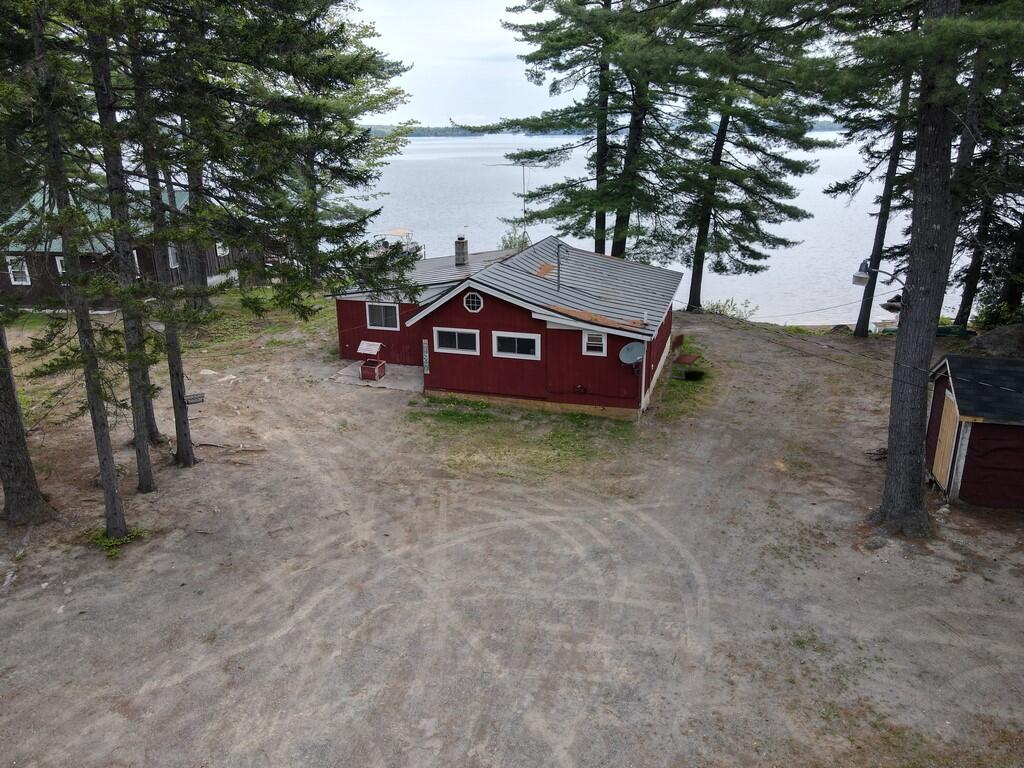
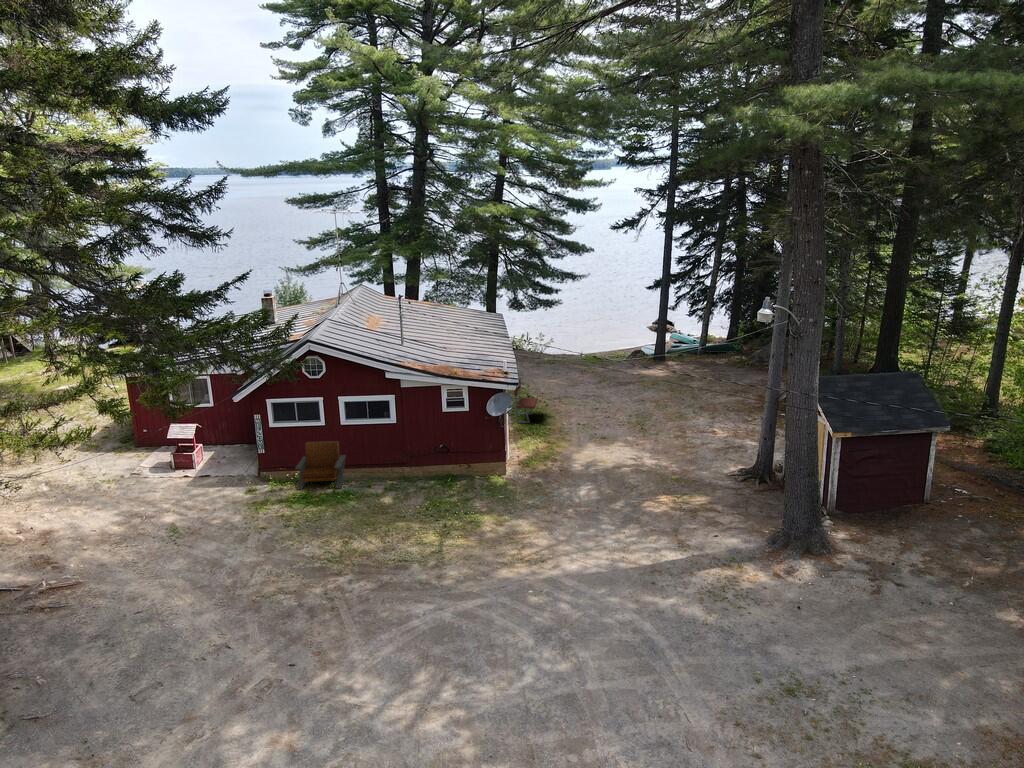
lounge chair: none [447,369,494,413] -> present [295,441,347,490]

